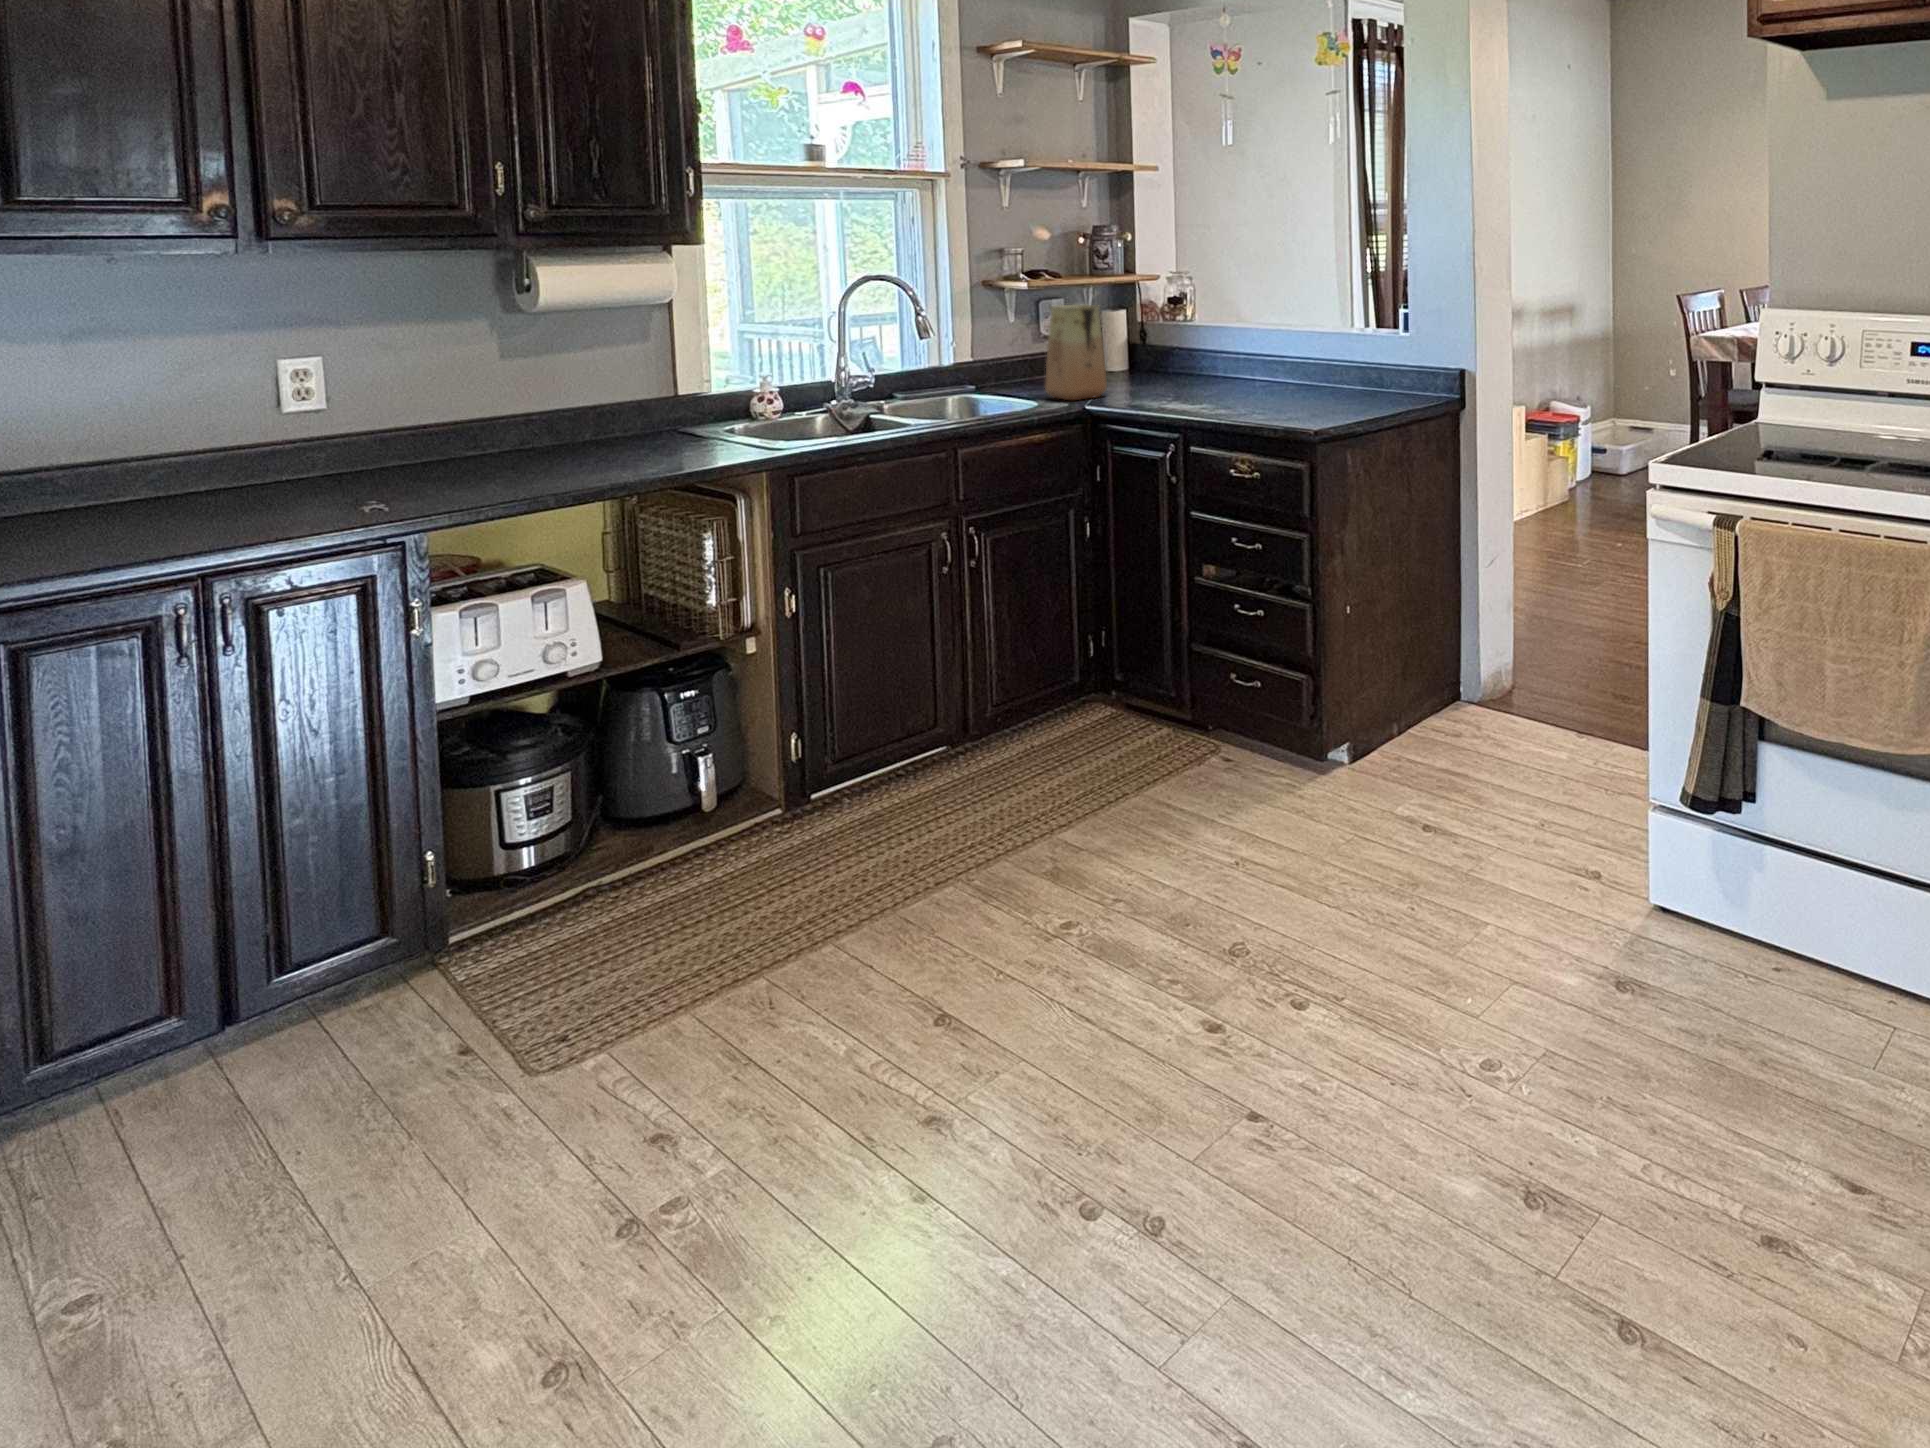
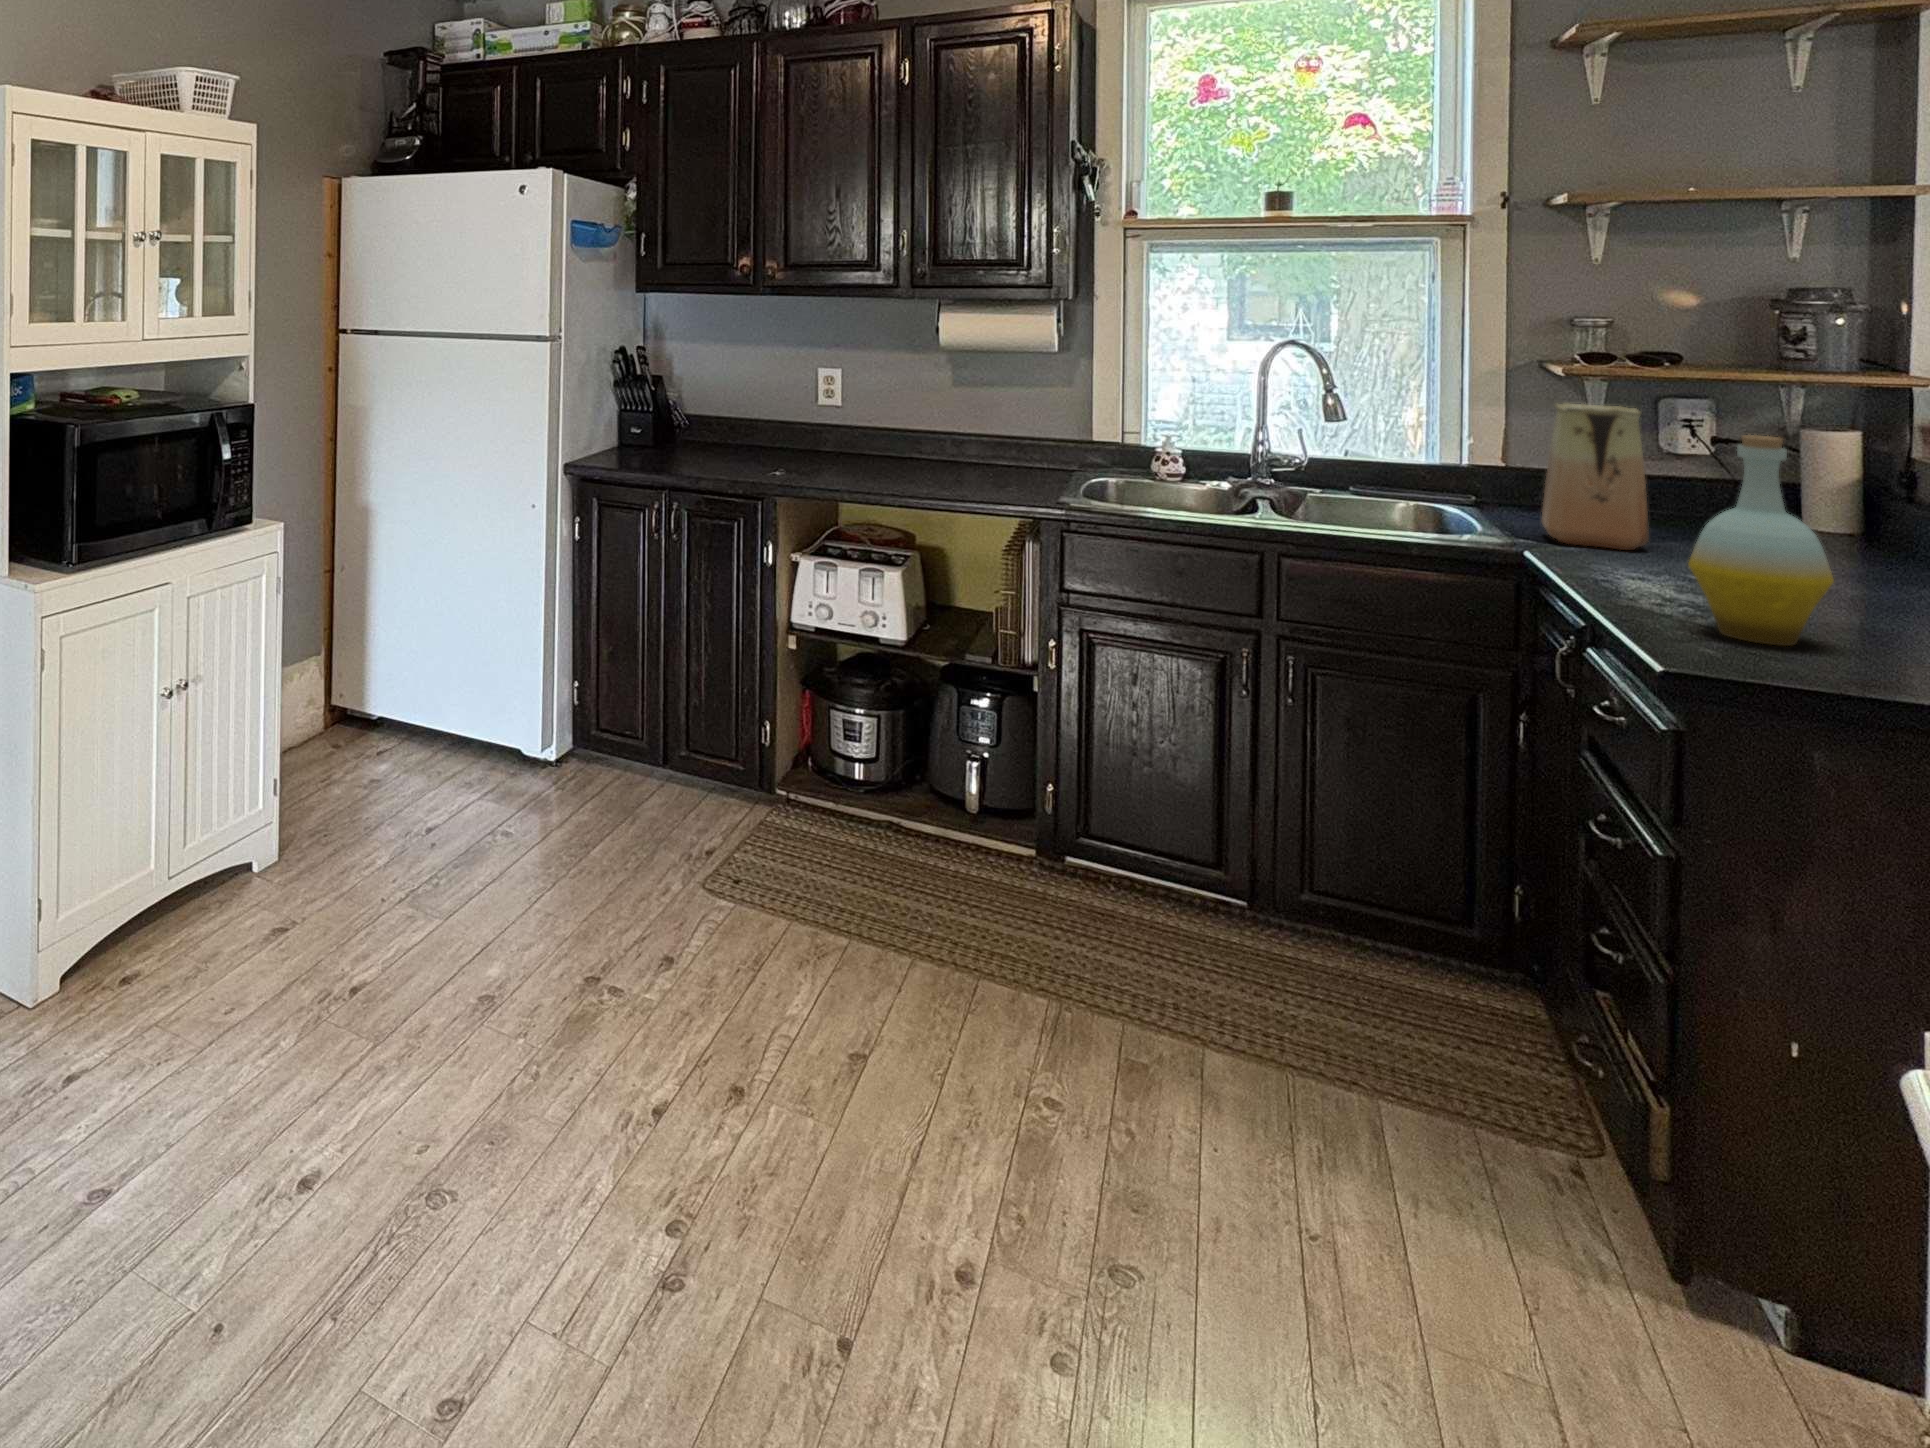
bottle: none [1241,303,1296,417] -> present [1689,435,1834,646]

